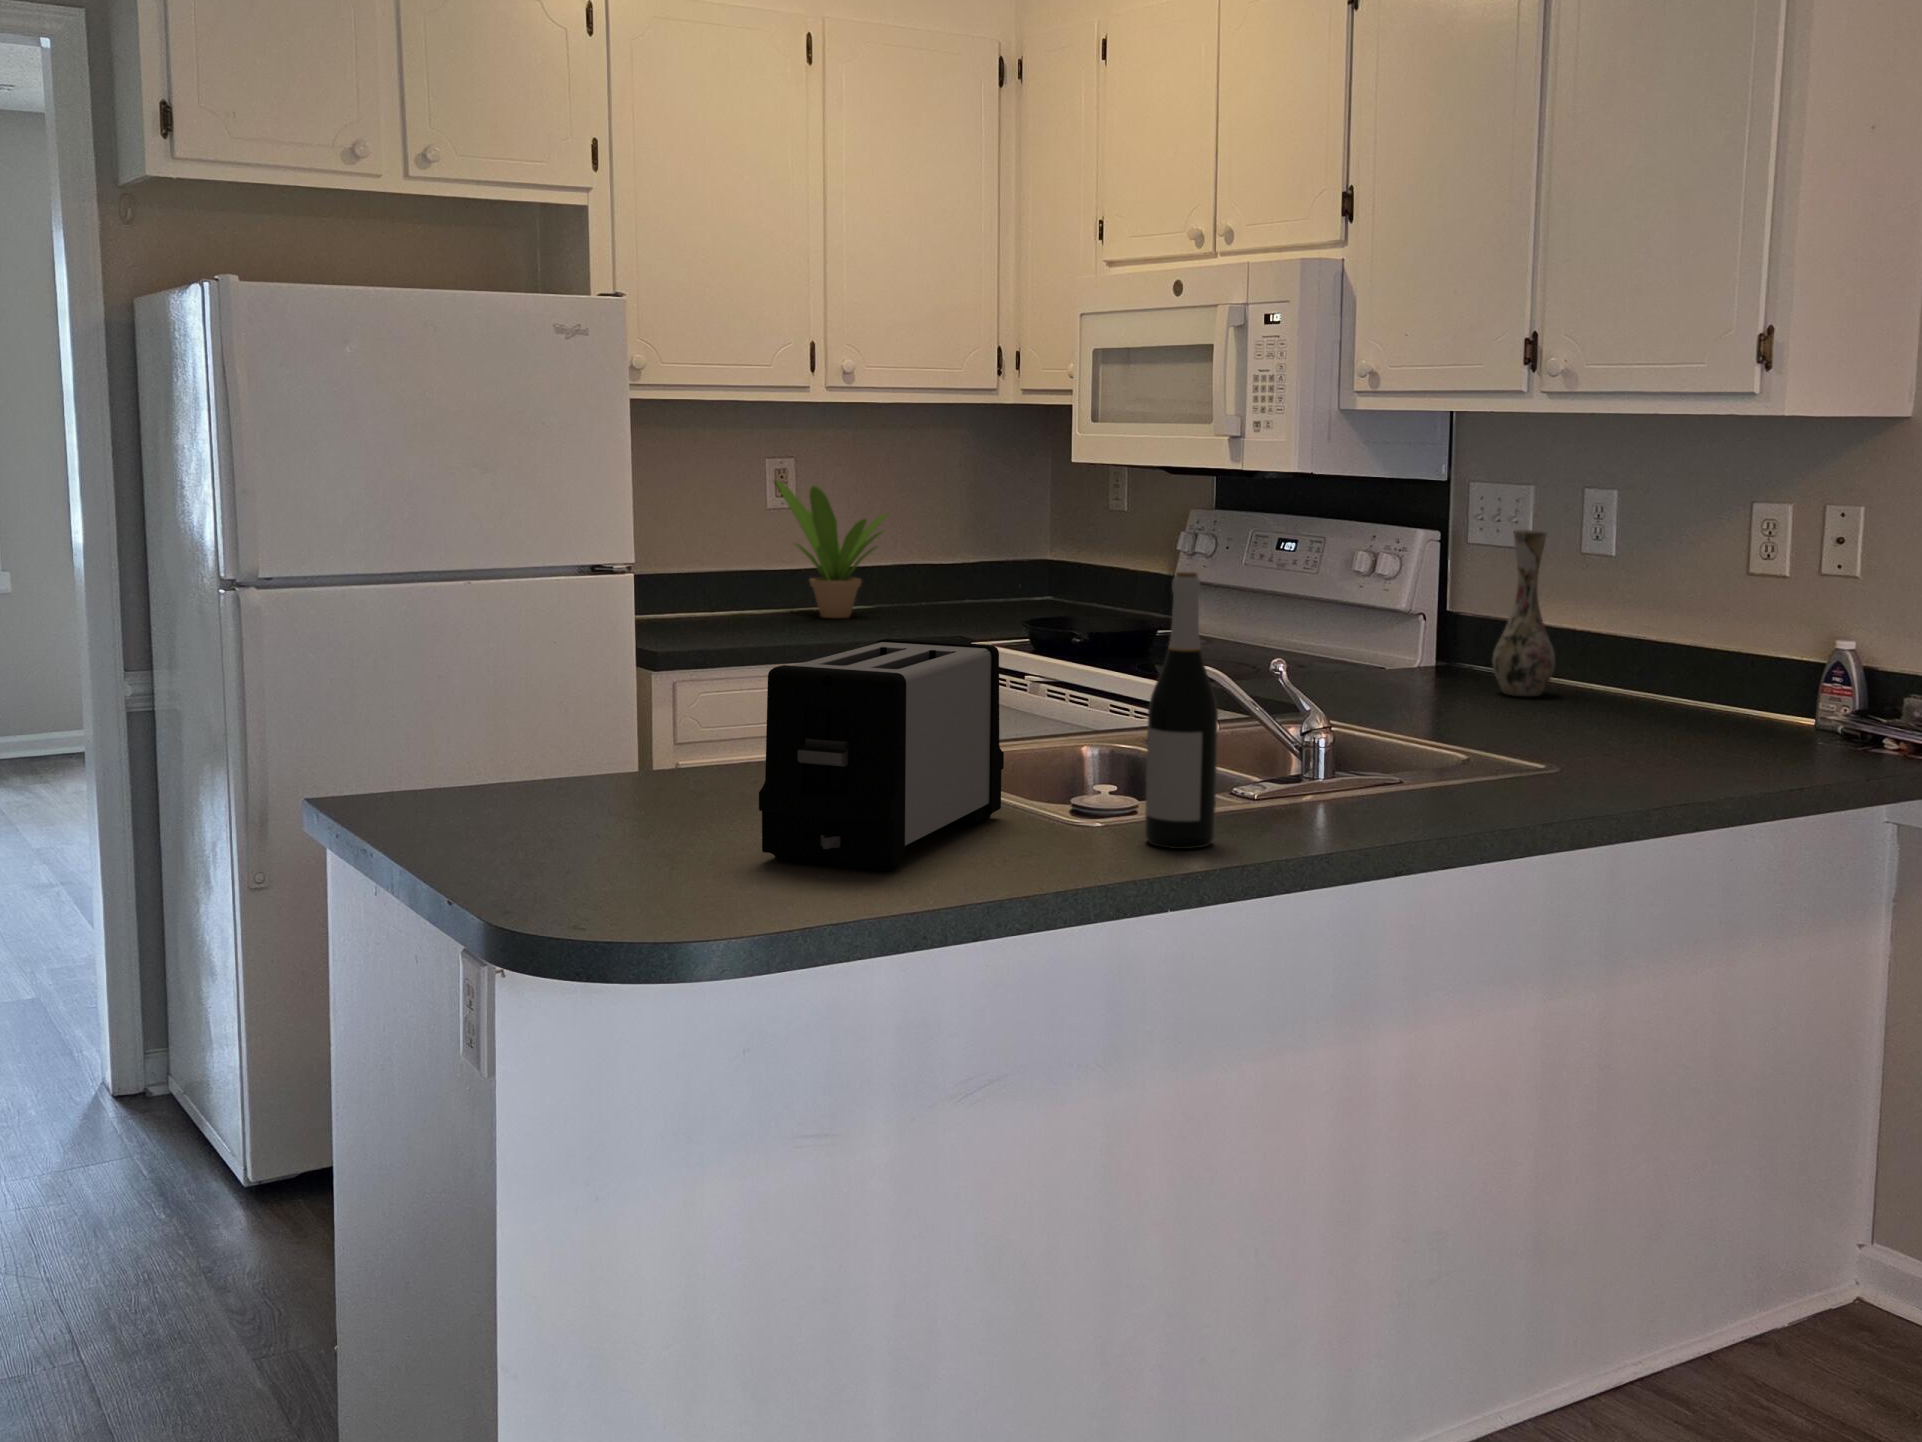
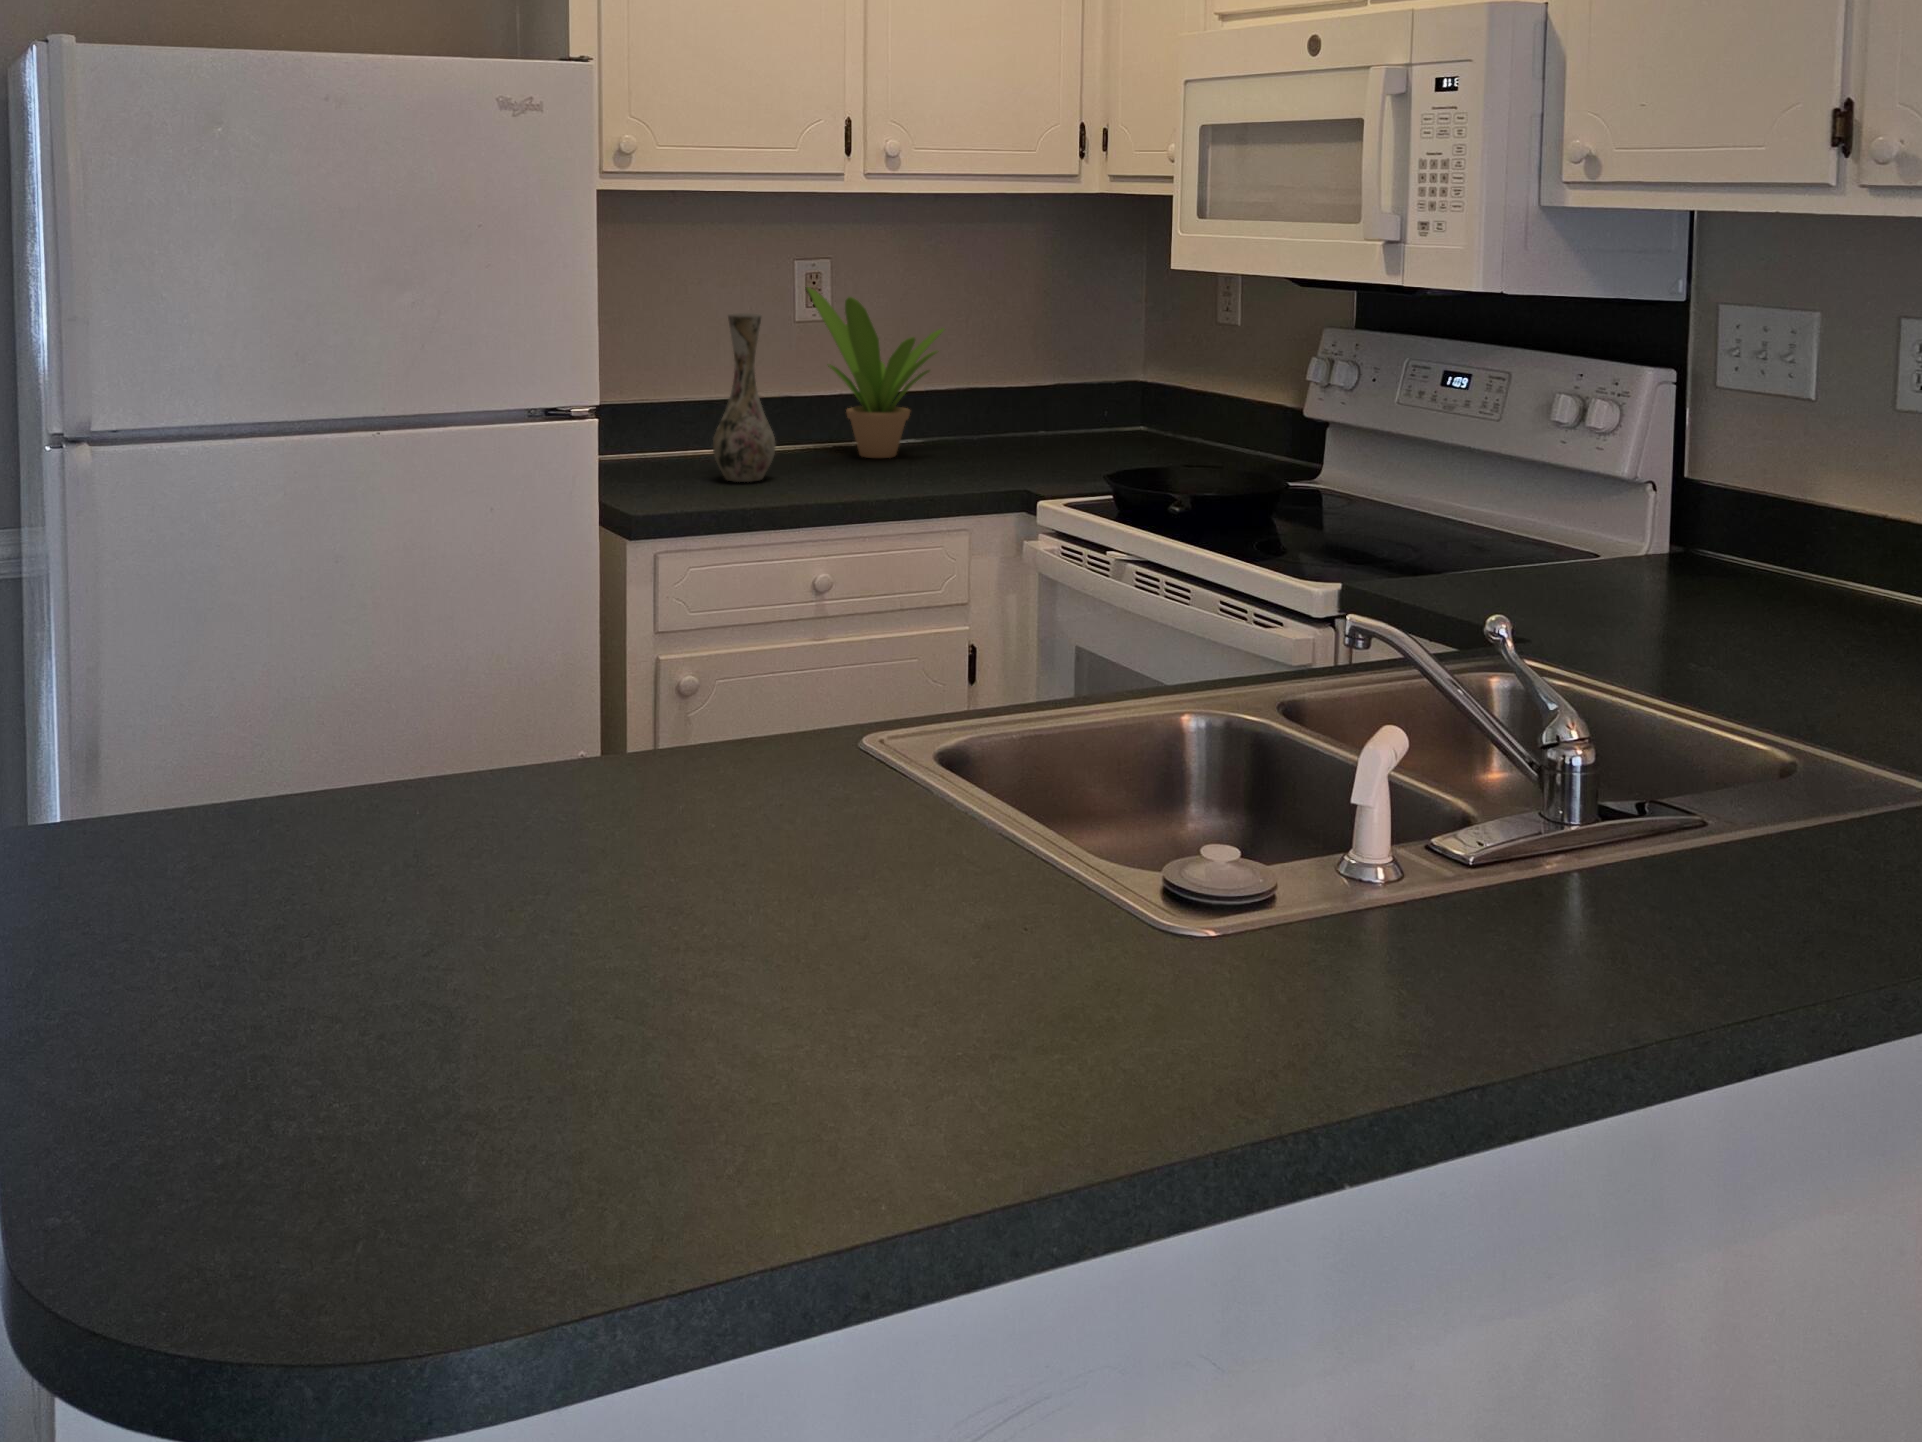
vase: present [1493,530,1555,696] -> present [713,313,775,482]
wine bottle: present [1145,572,1218,849] -> none [1309,530,1447,1040]
toaster: present [759,638,1004,870] -> none [596,615,1061,1114]

